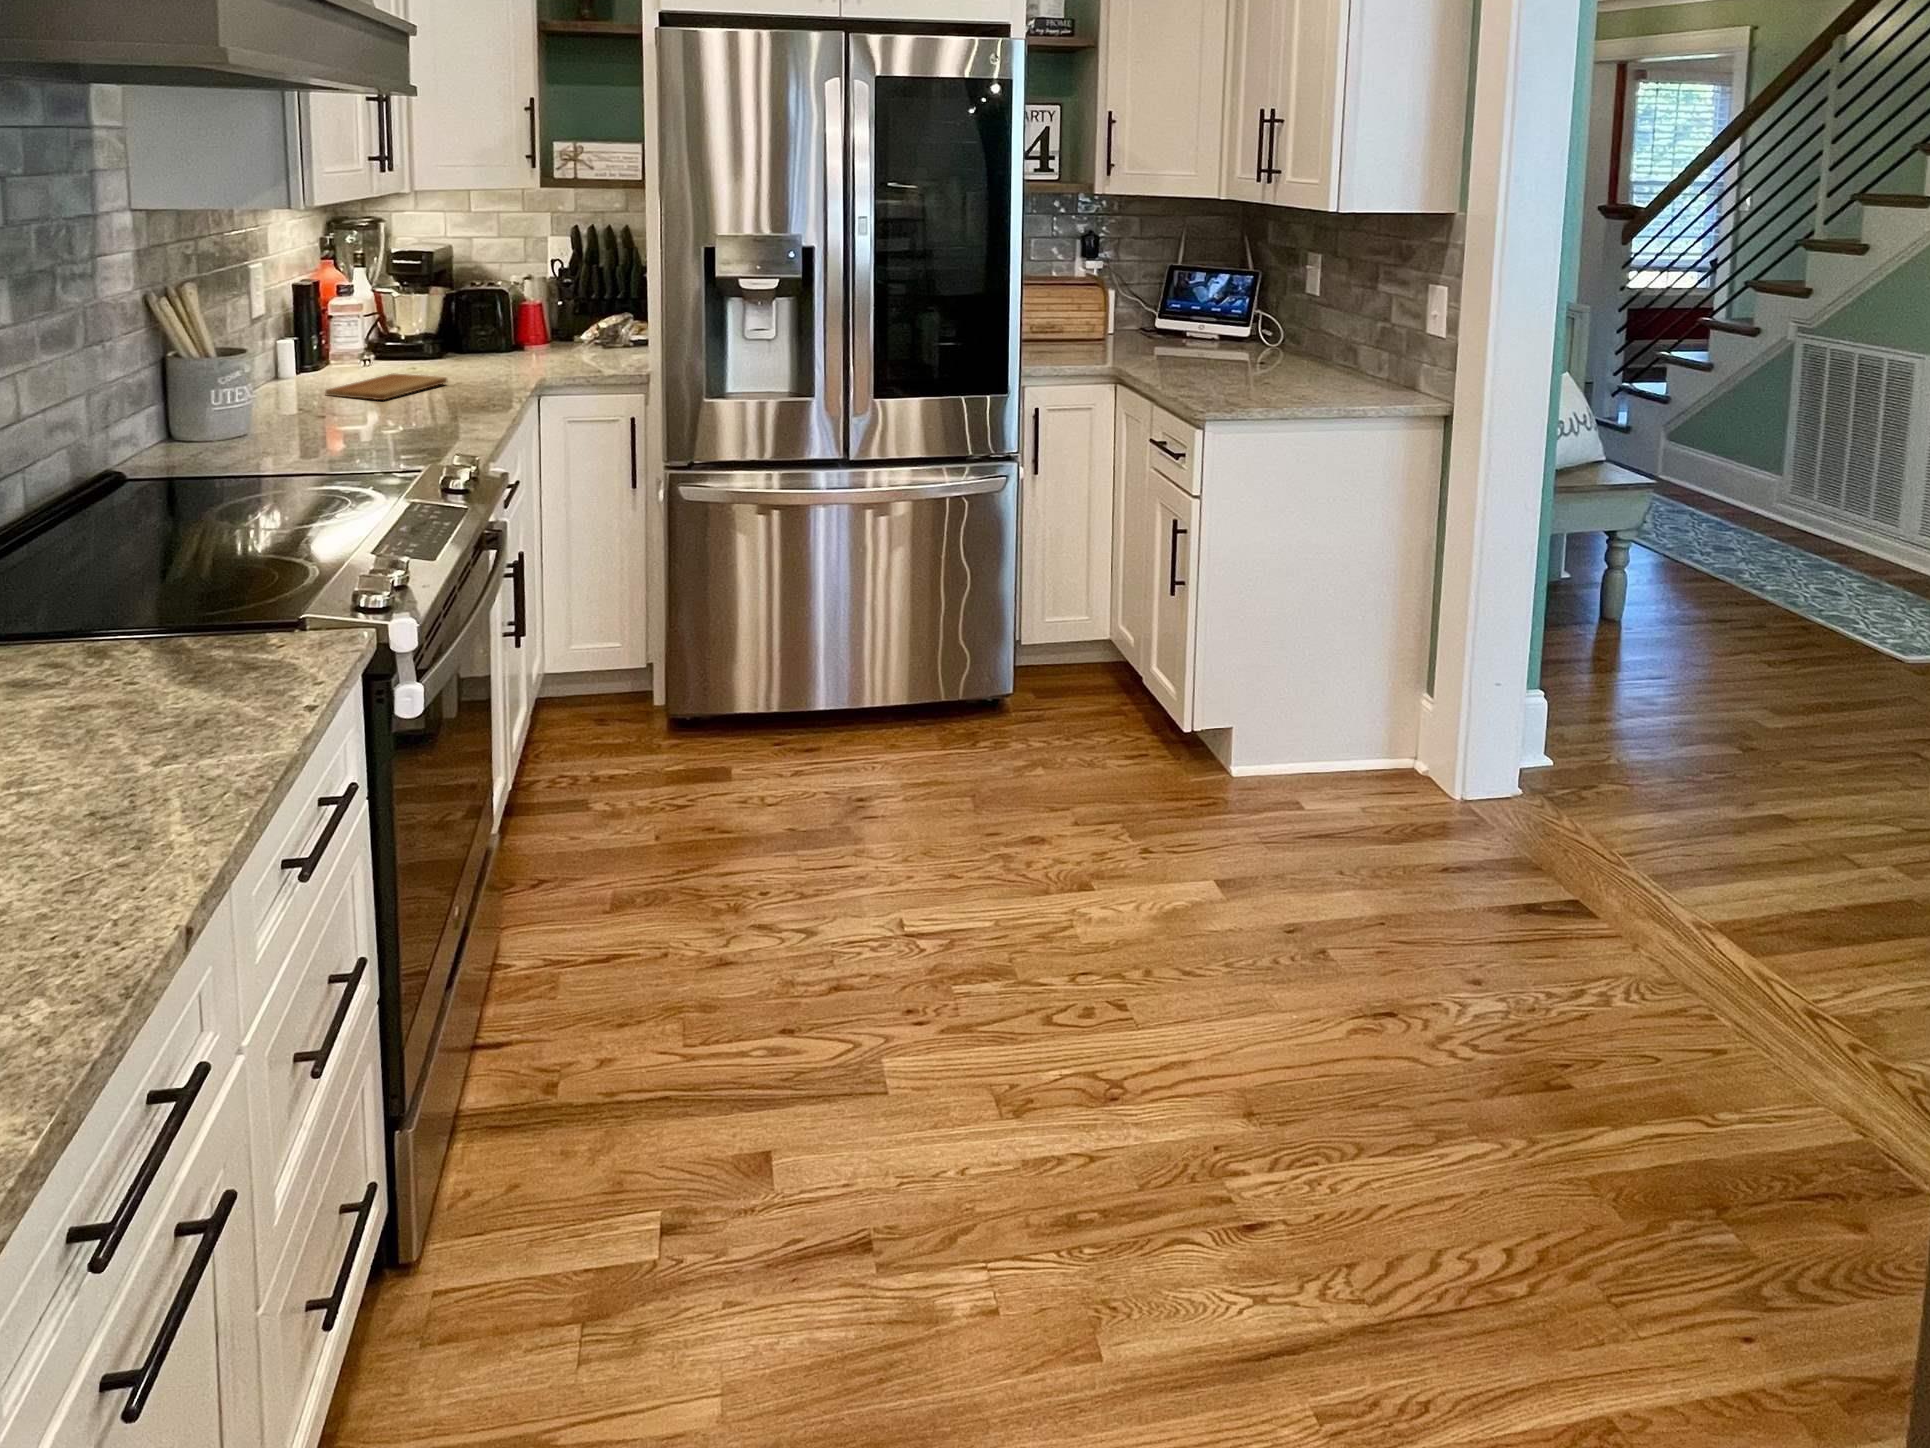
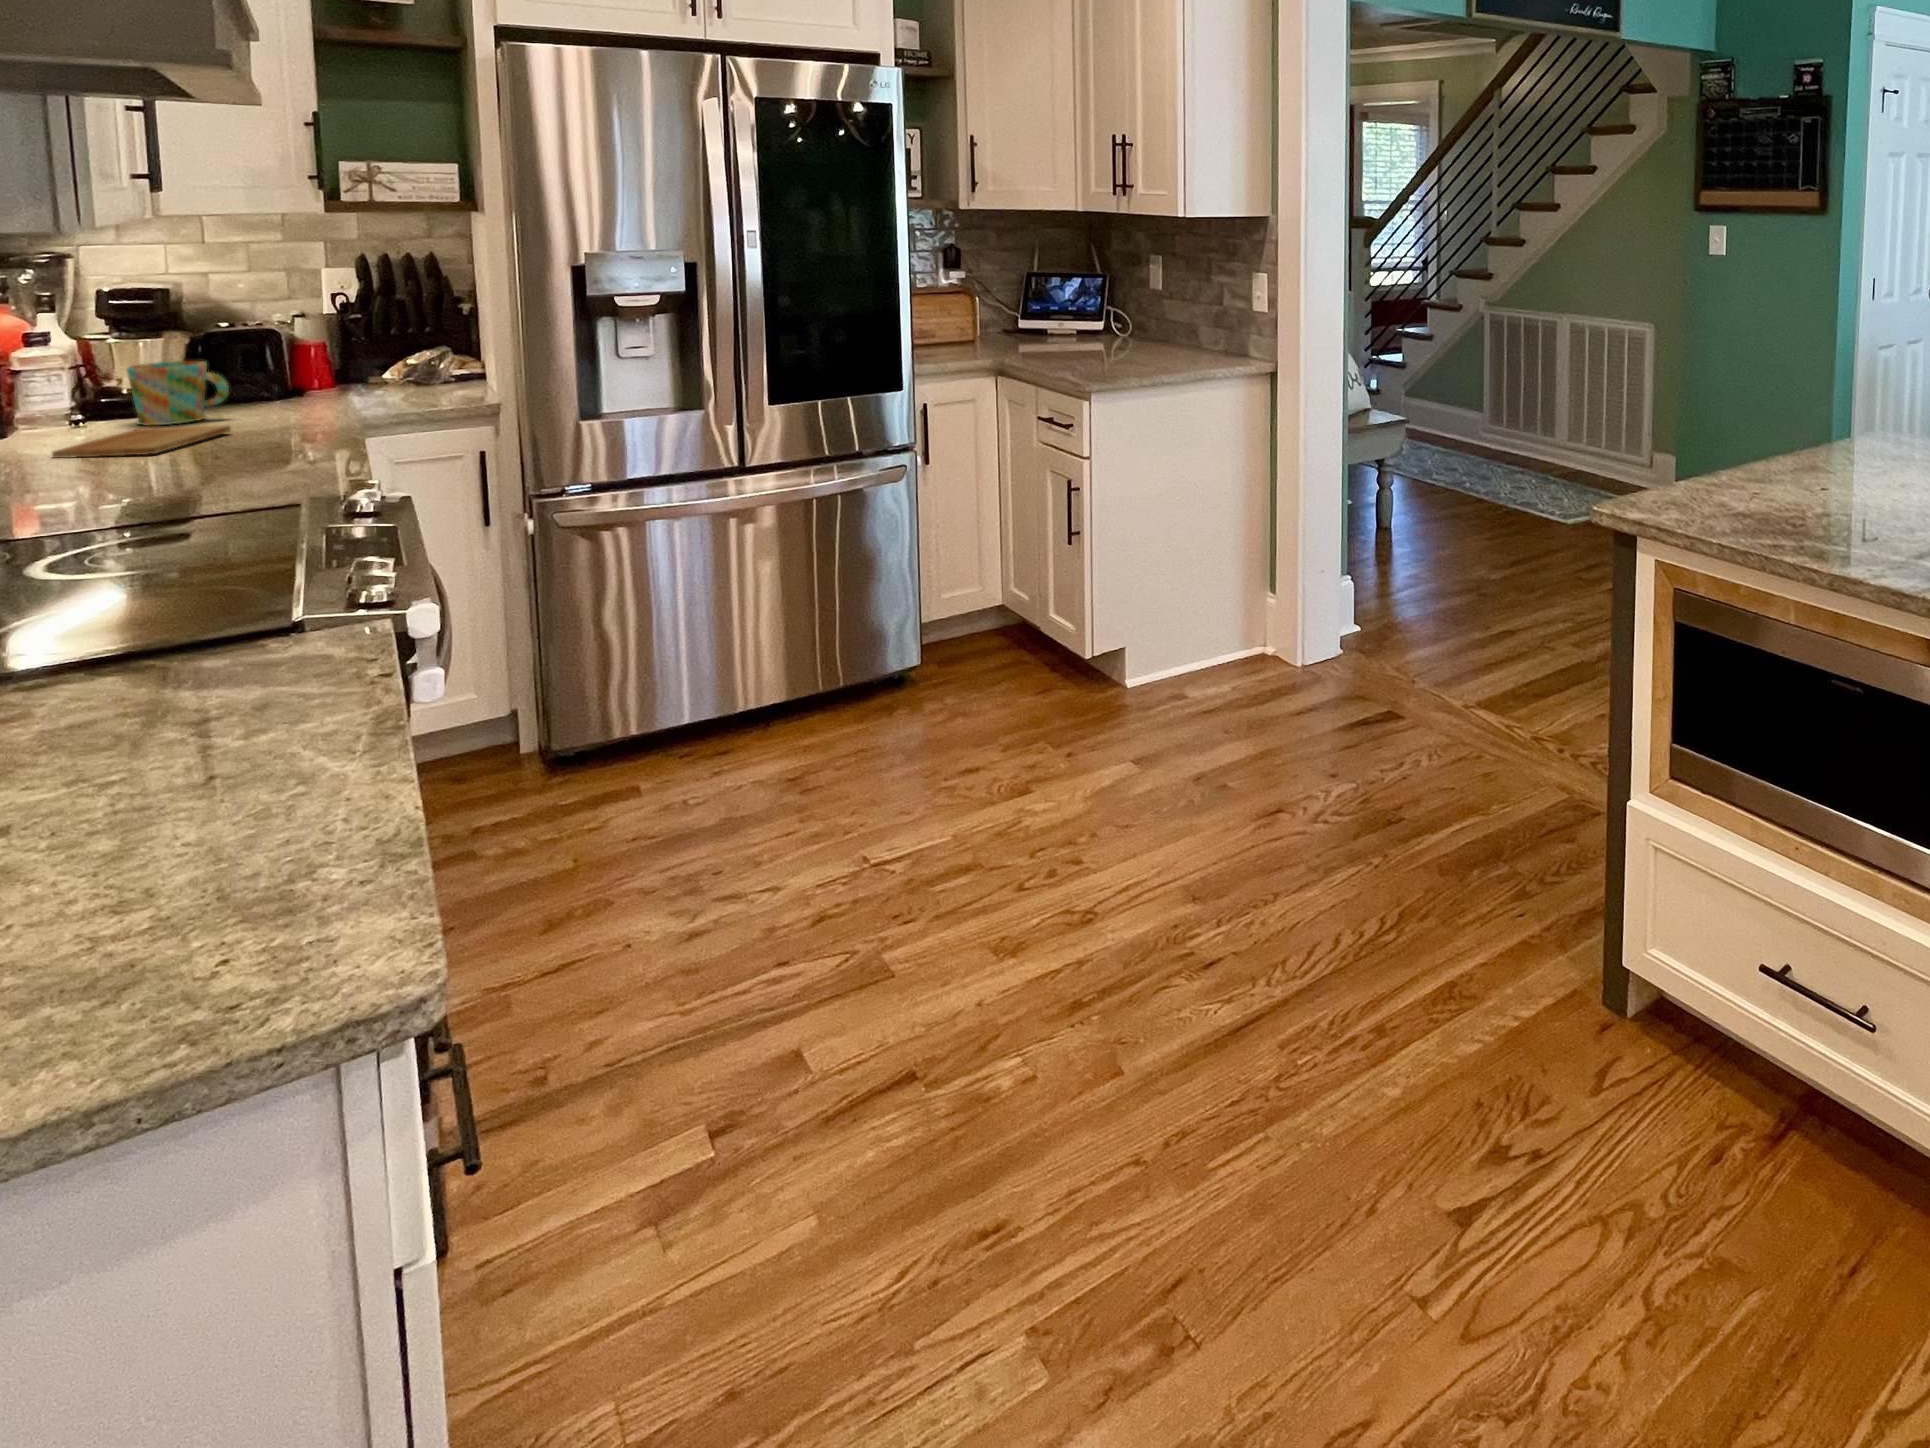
mug: none [396,316,460,370] -> present [126,361,229,426]

